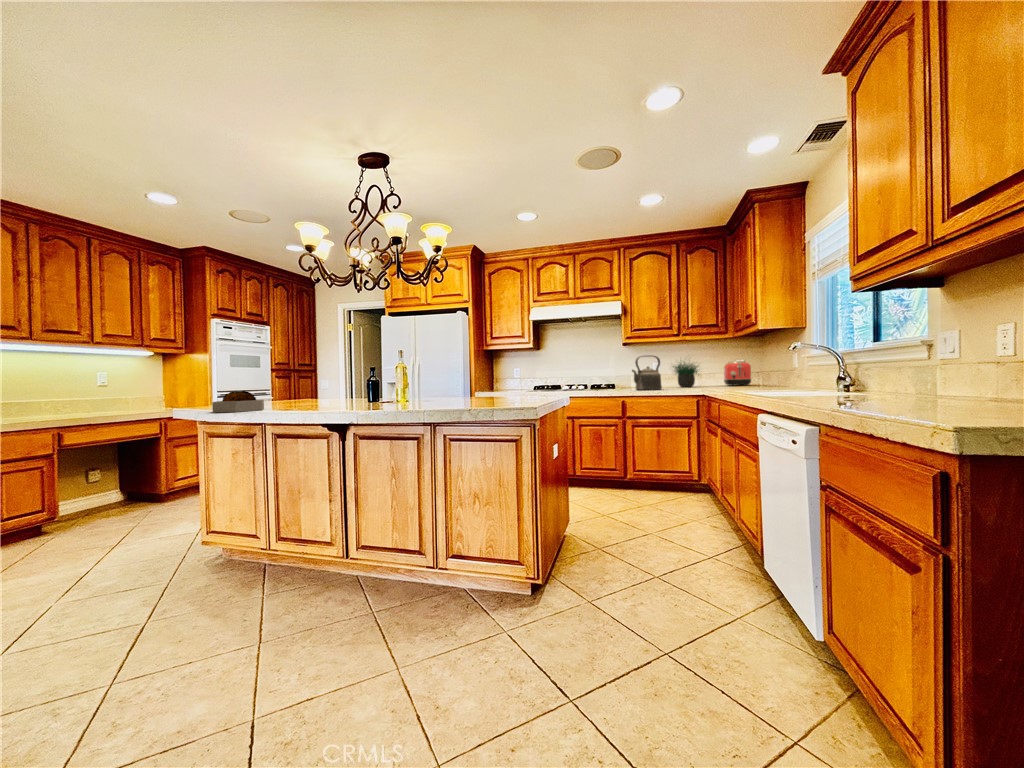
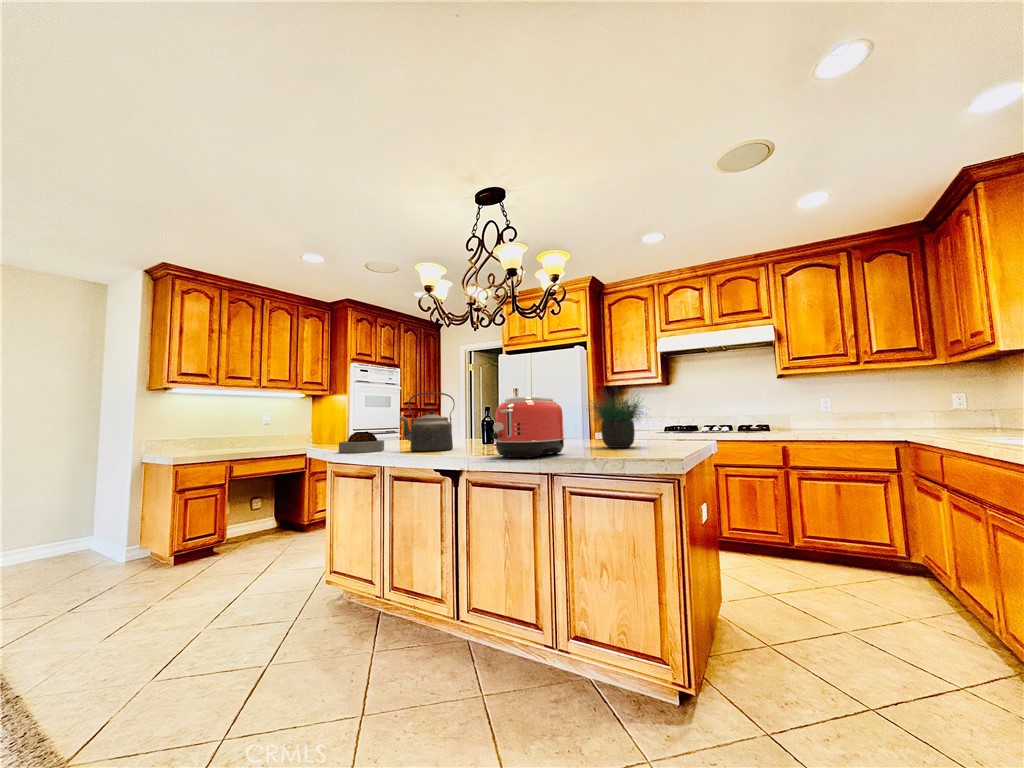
kettle: present [632,355,662,390] -> present [400,393,455,452]
toaster: present [724,361,751,386] -> present [493,397,565,458]
potted plant: present [673,363,698,387] -> present [593,393,642,448]

